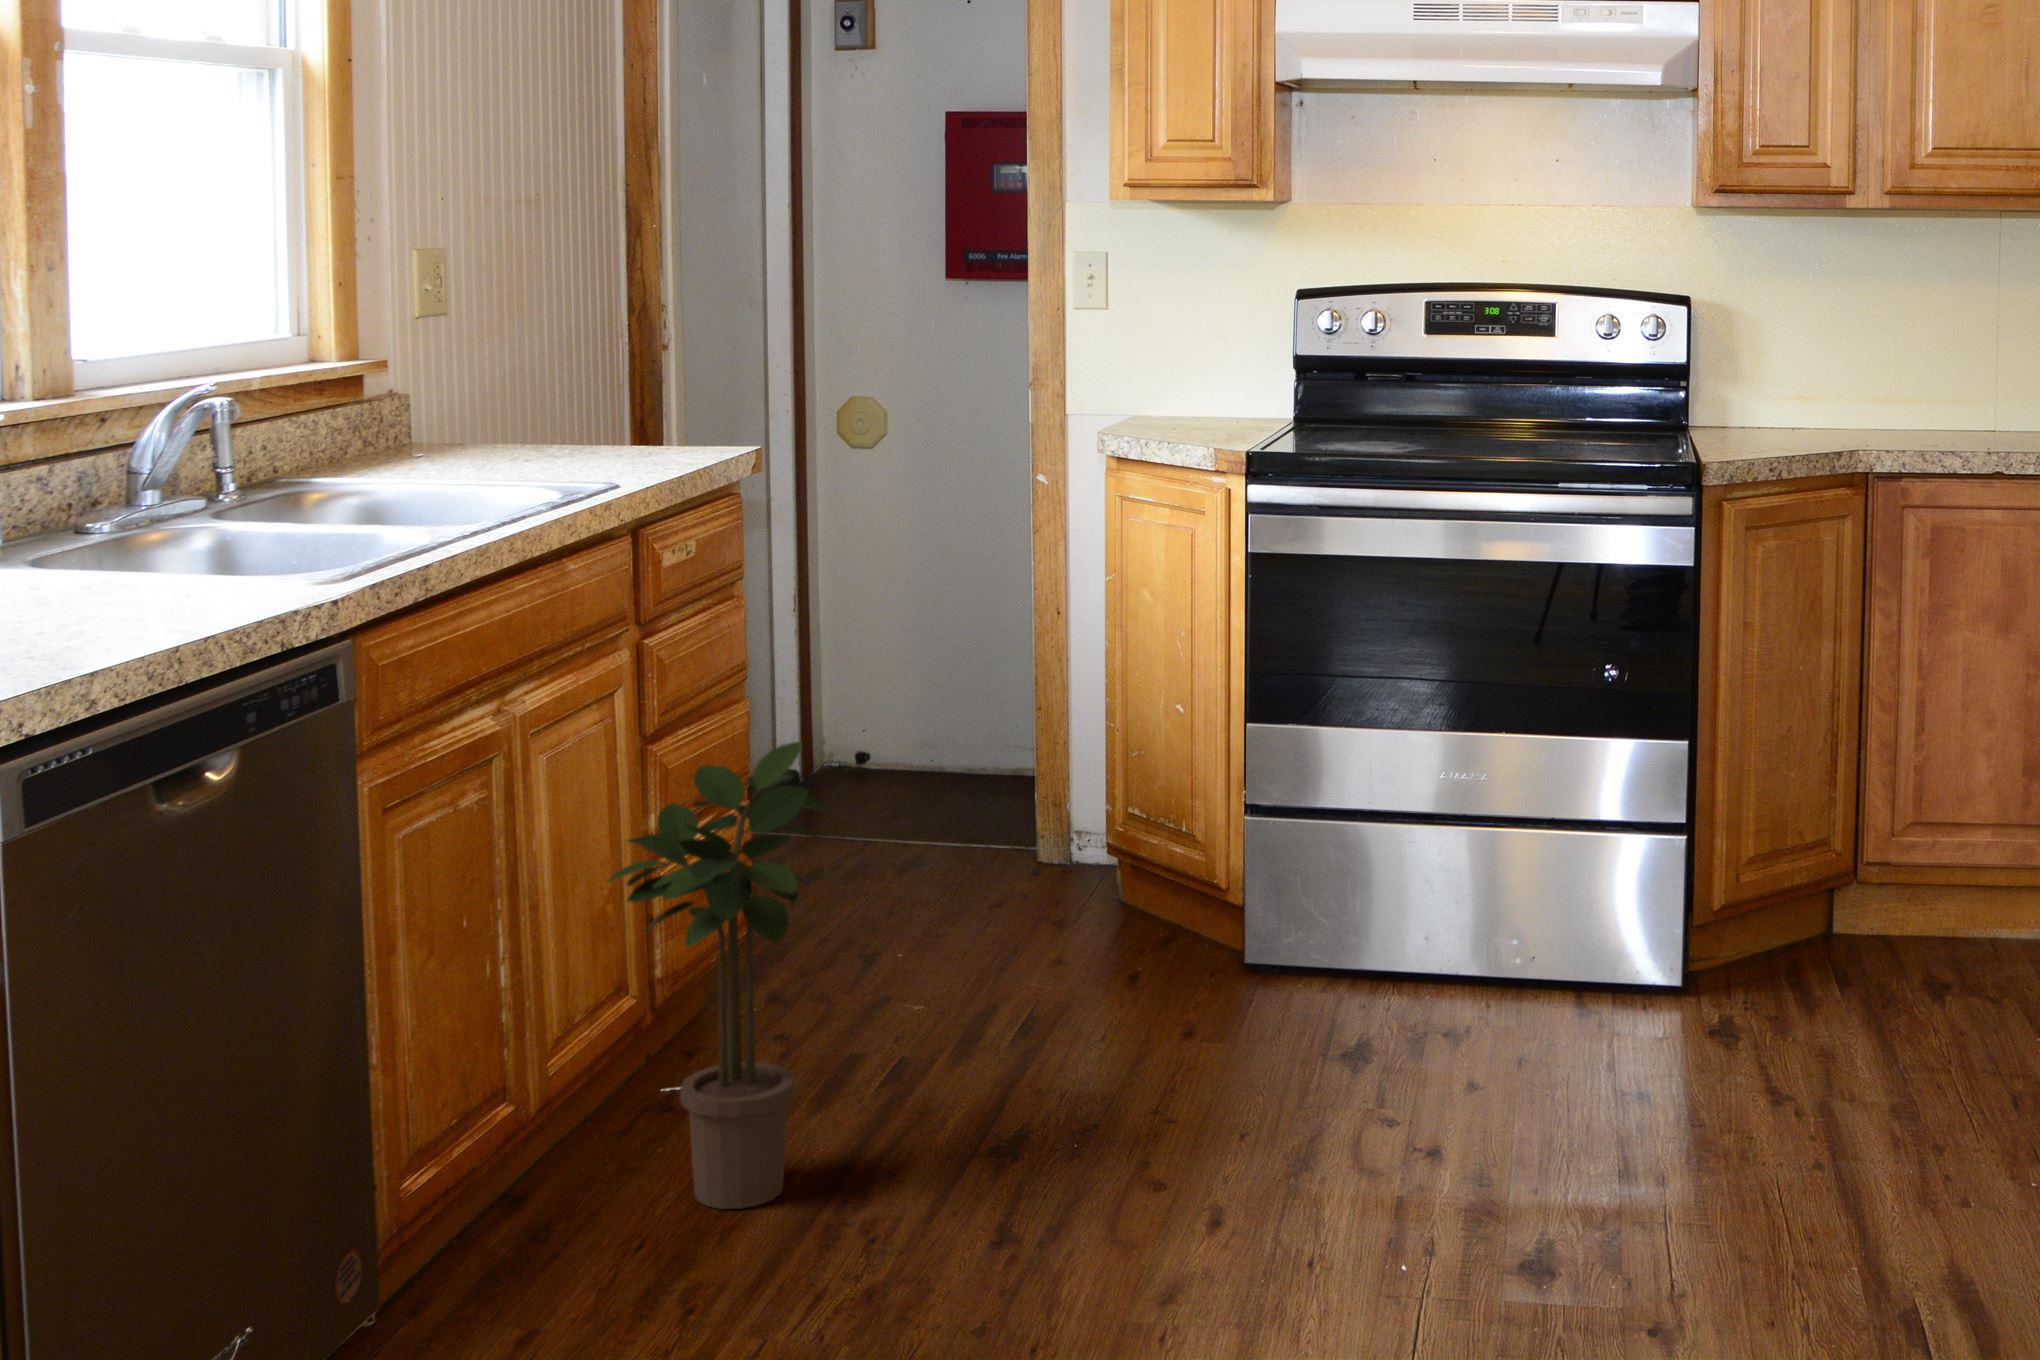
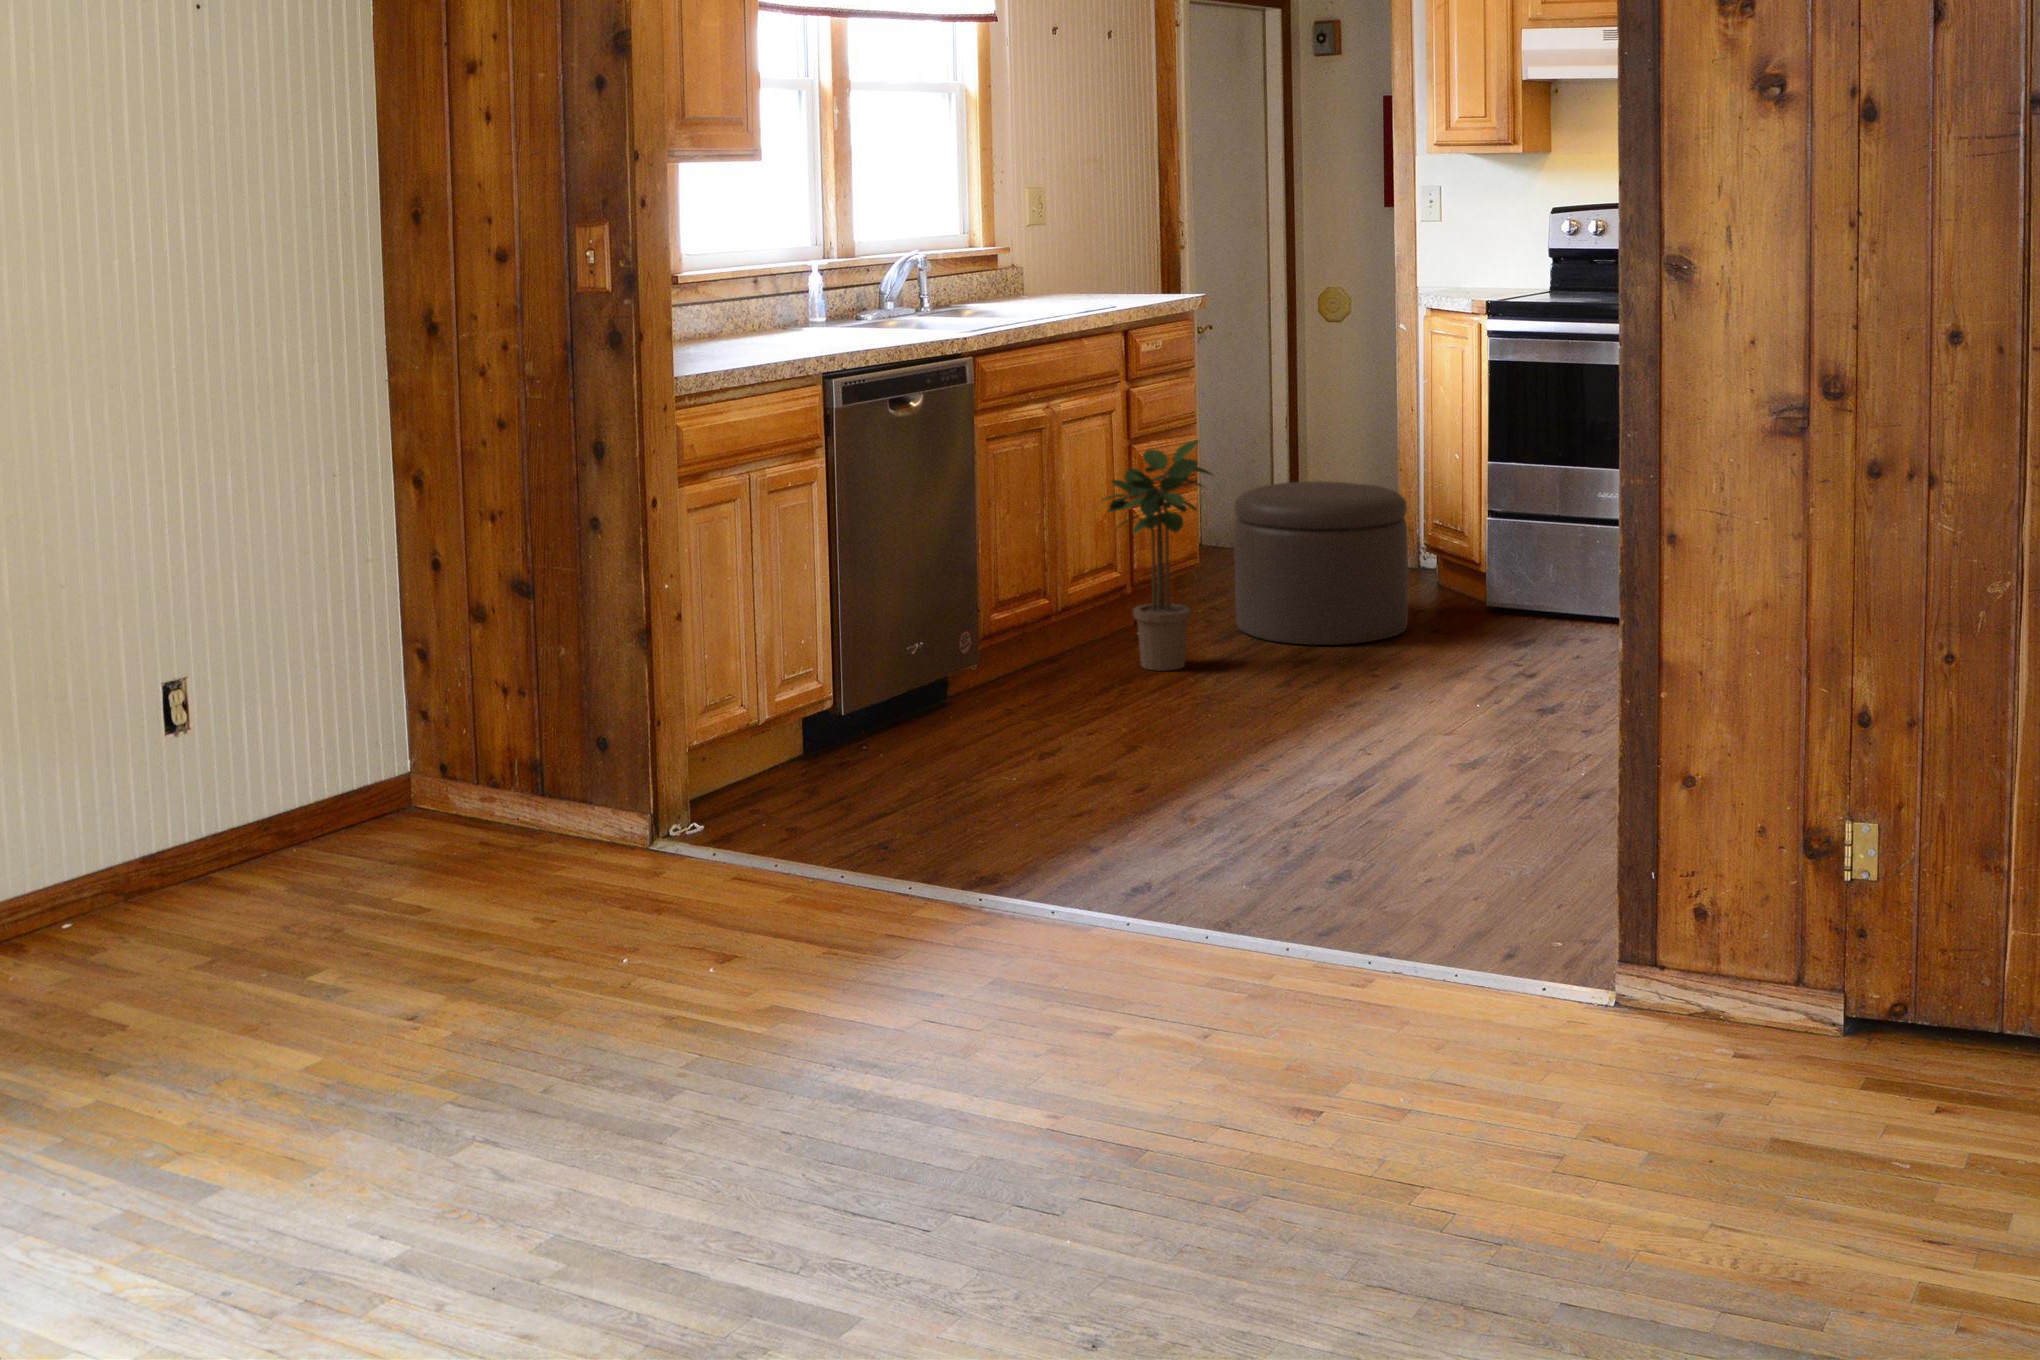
ottoman: none [836,773,1141,1095] -> present [1234,481,1408,645]

